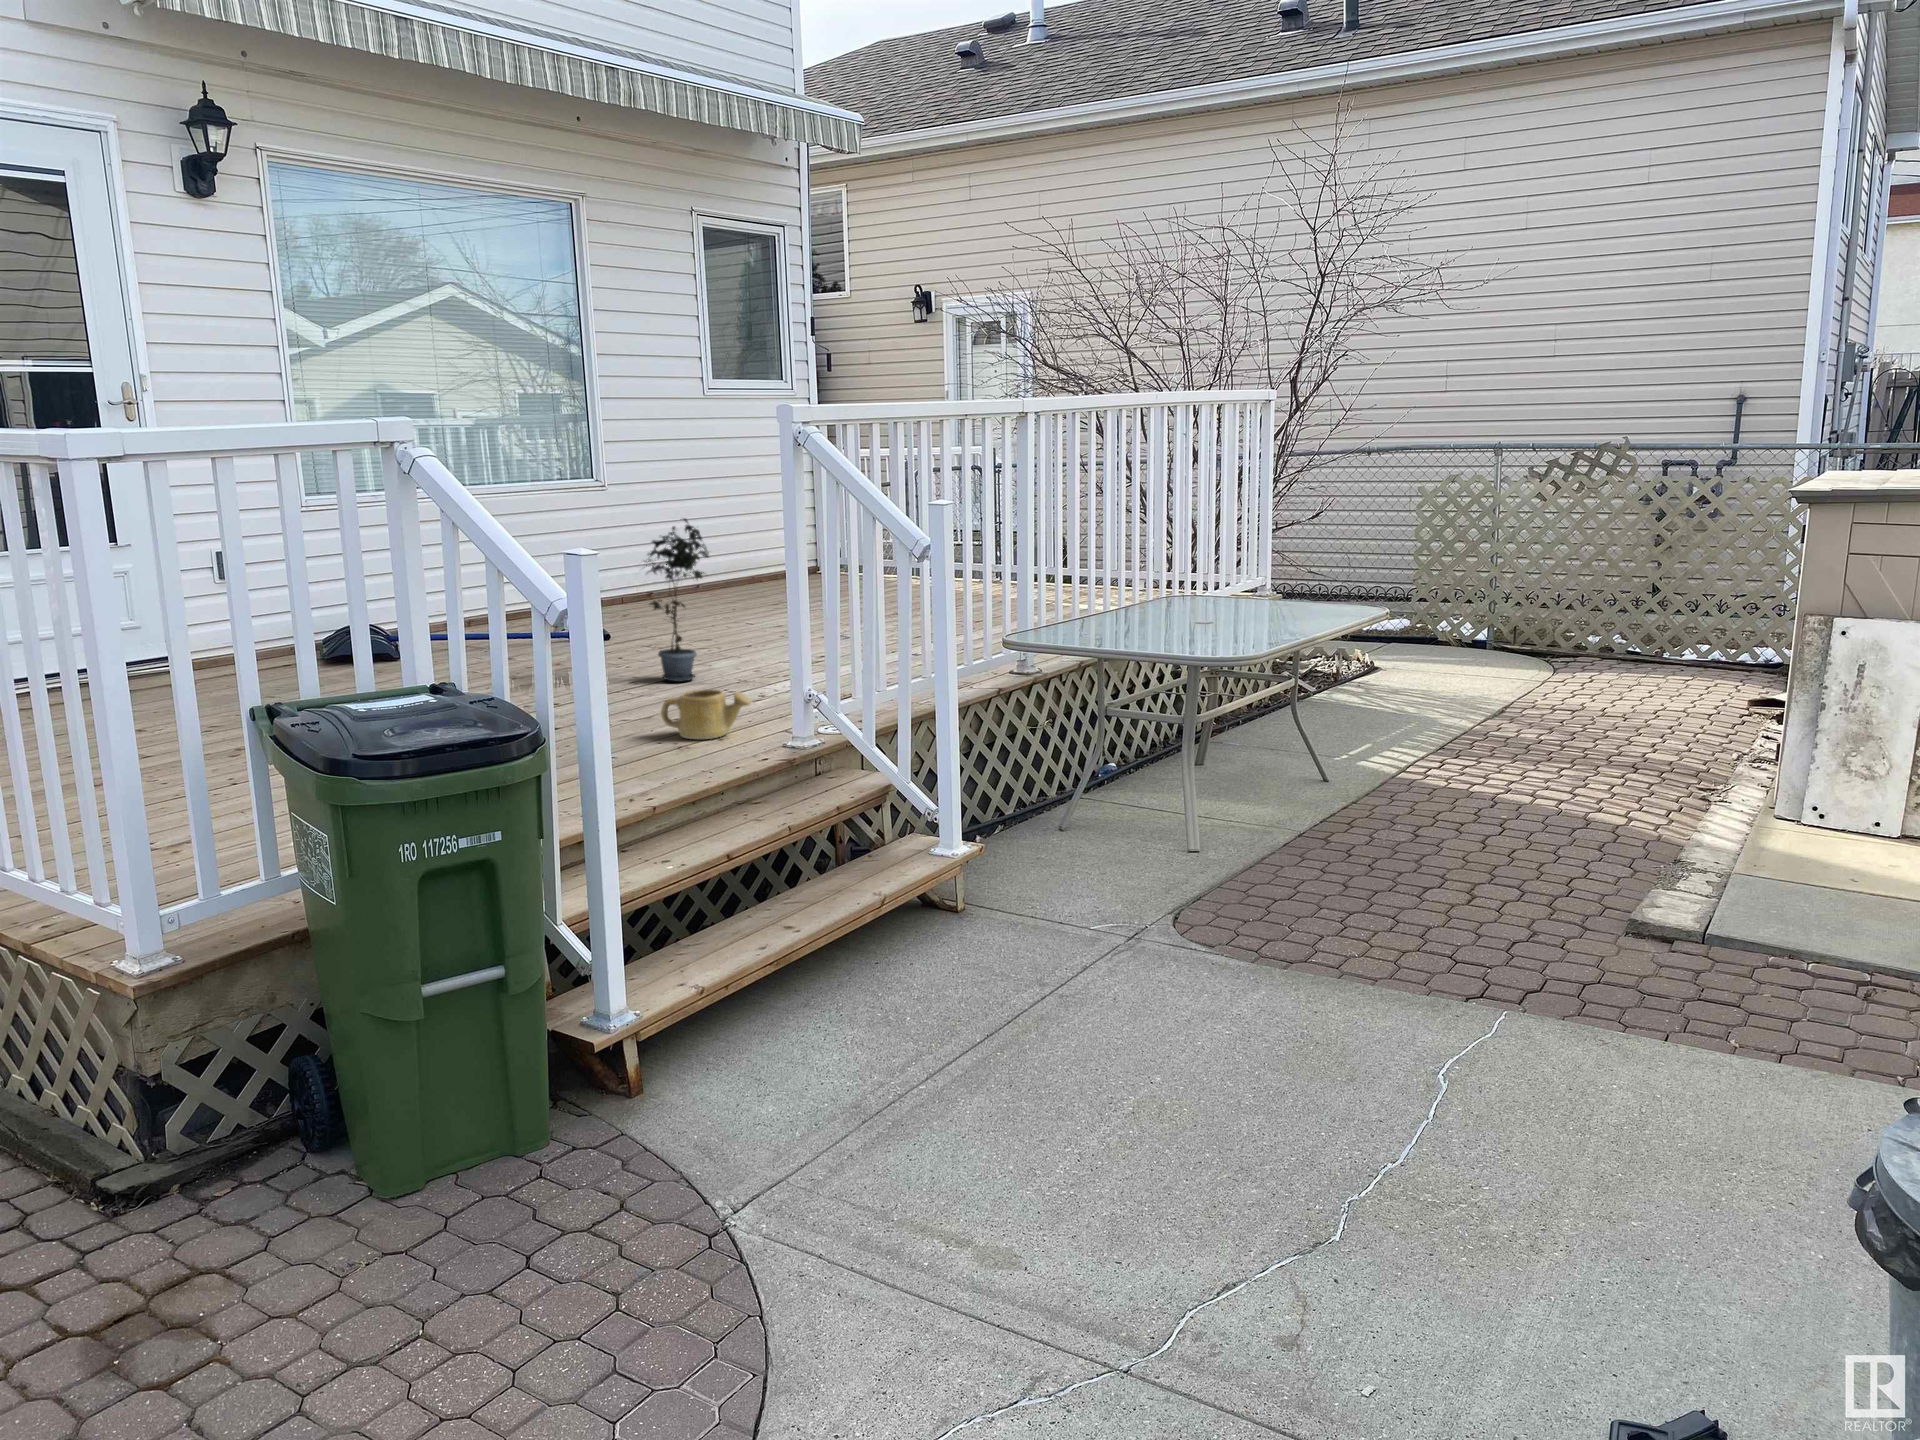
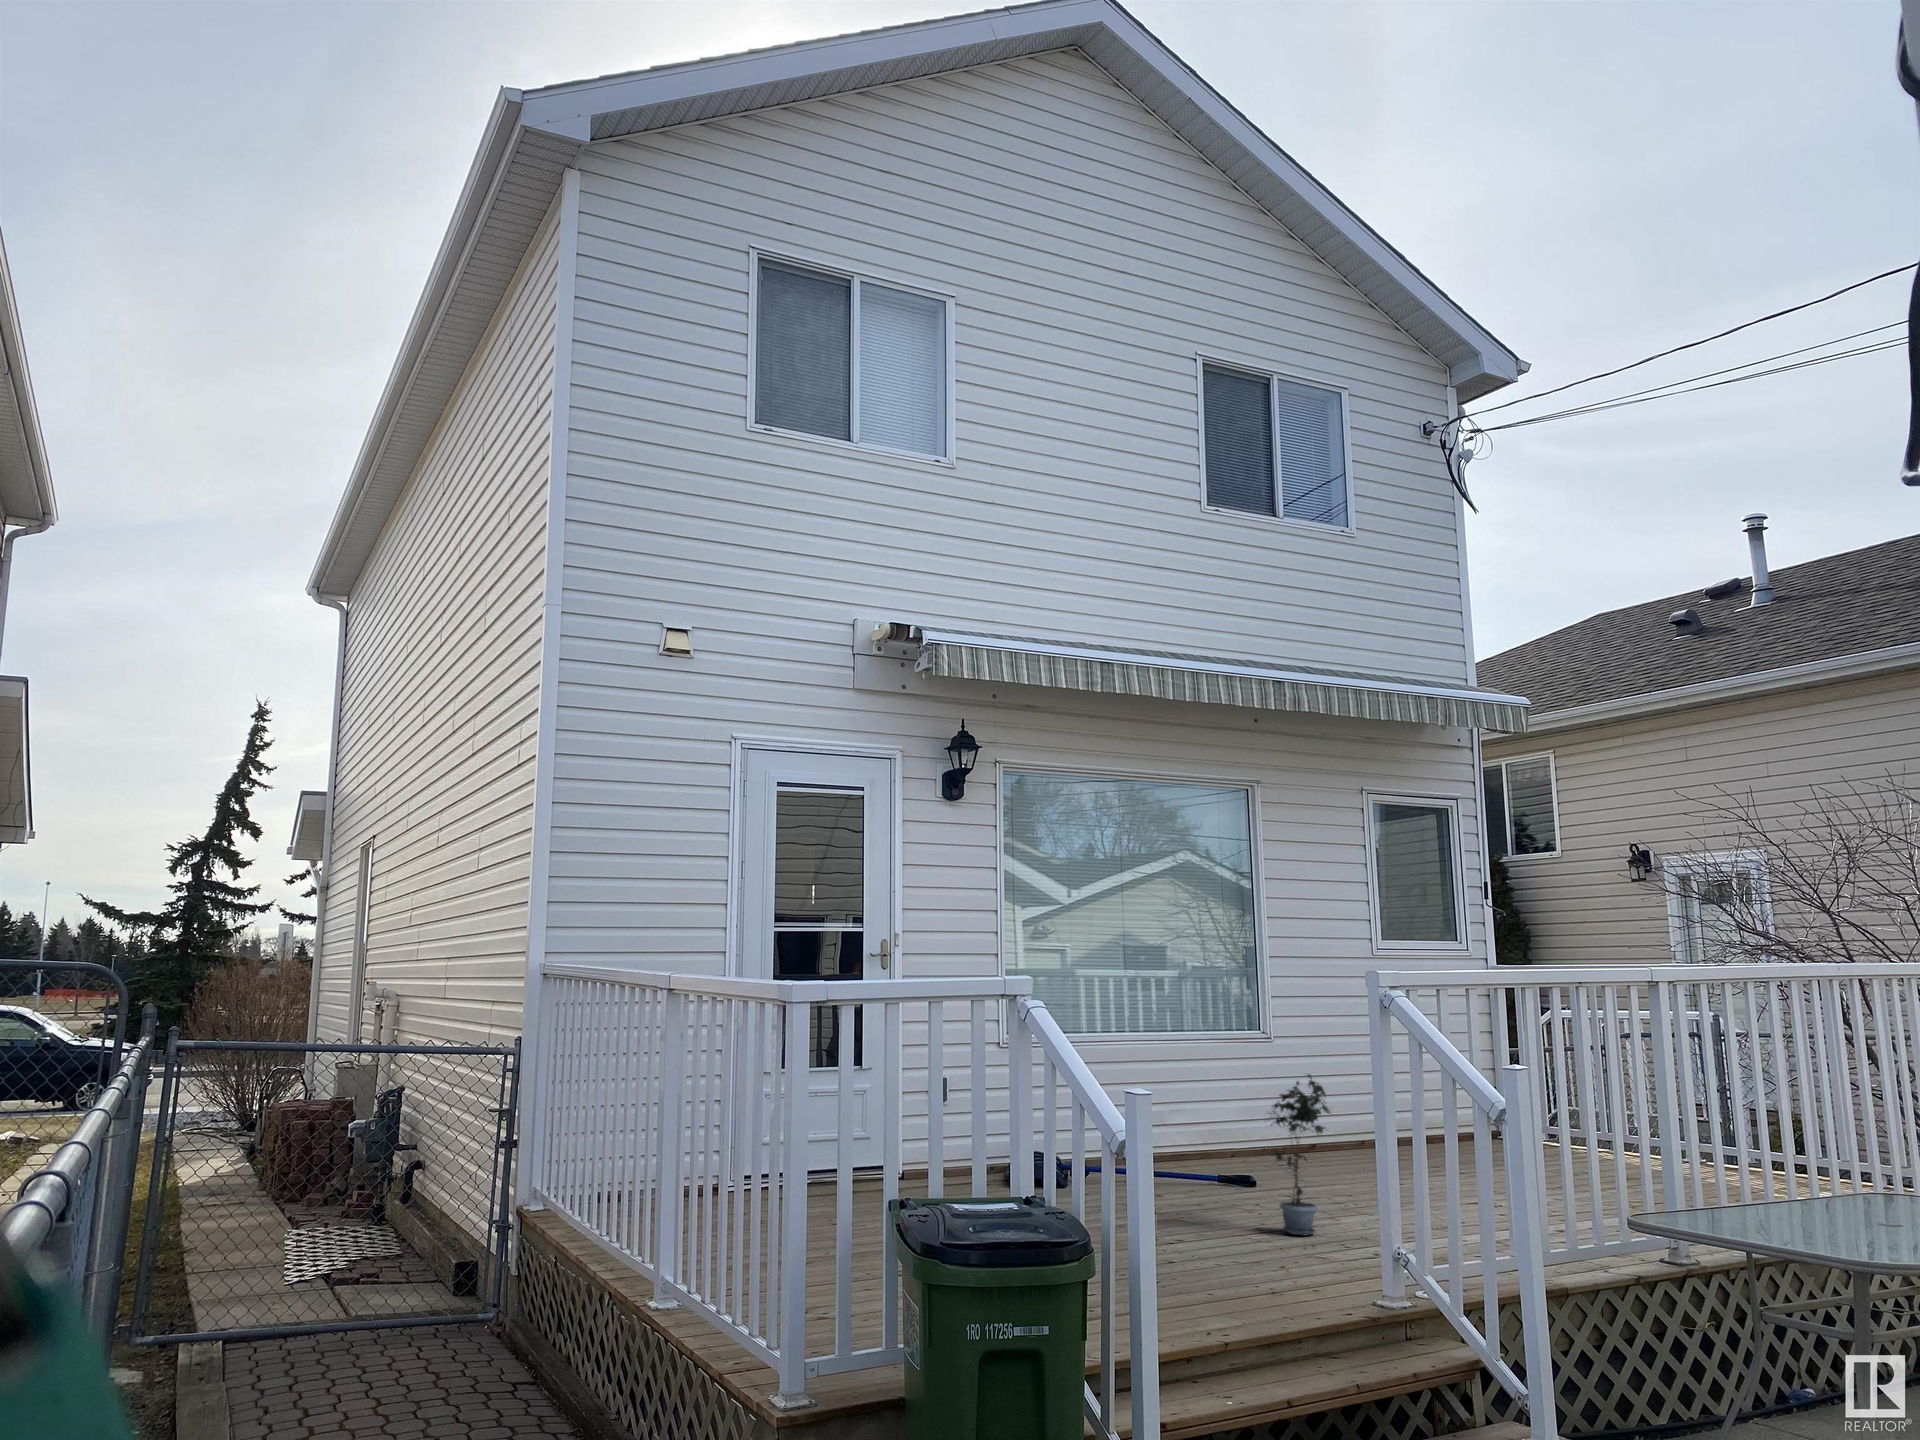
watering can: present [661,689,751,739] -> none [1258,1239,1345,1290]

